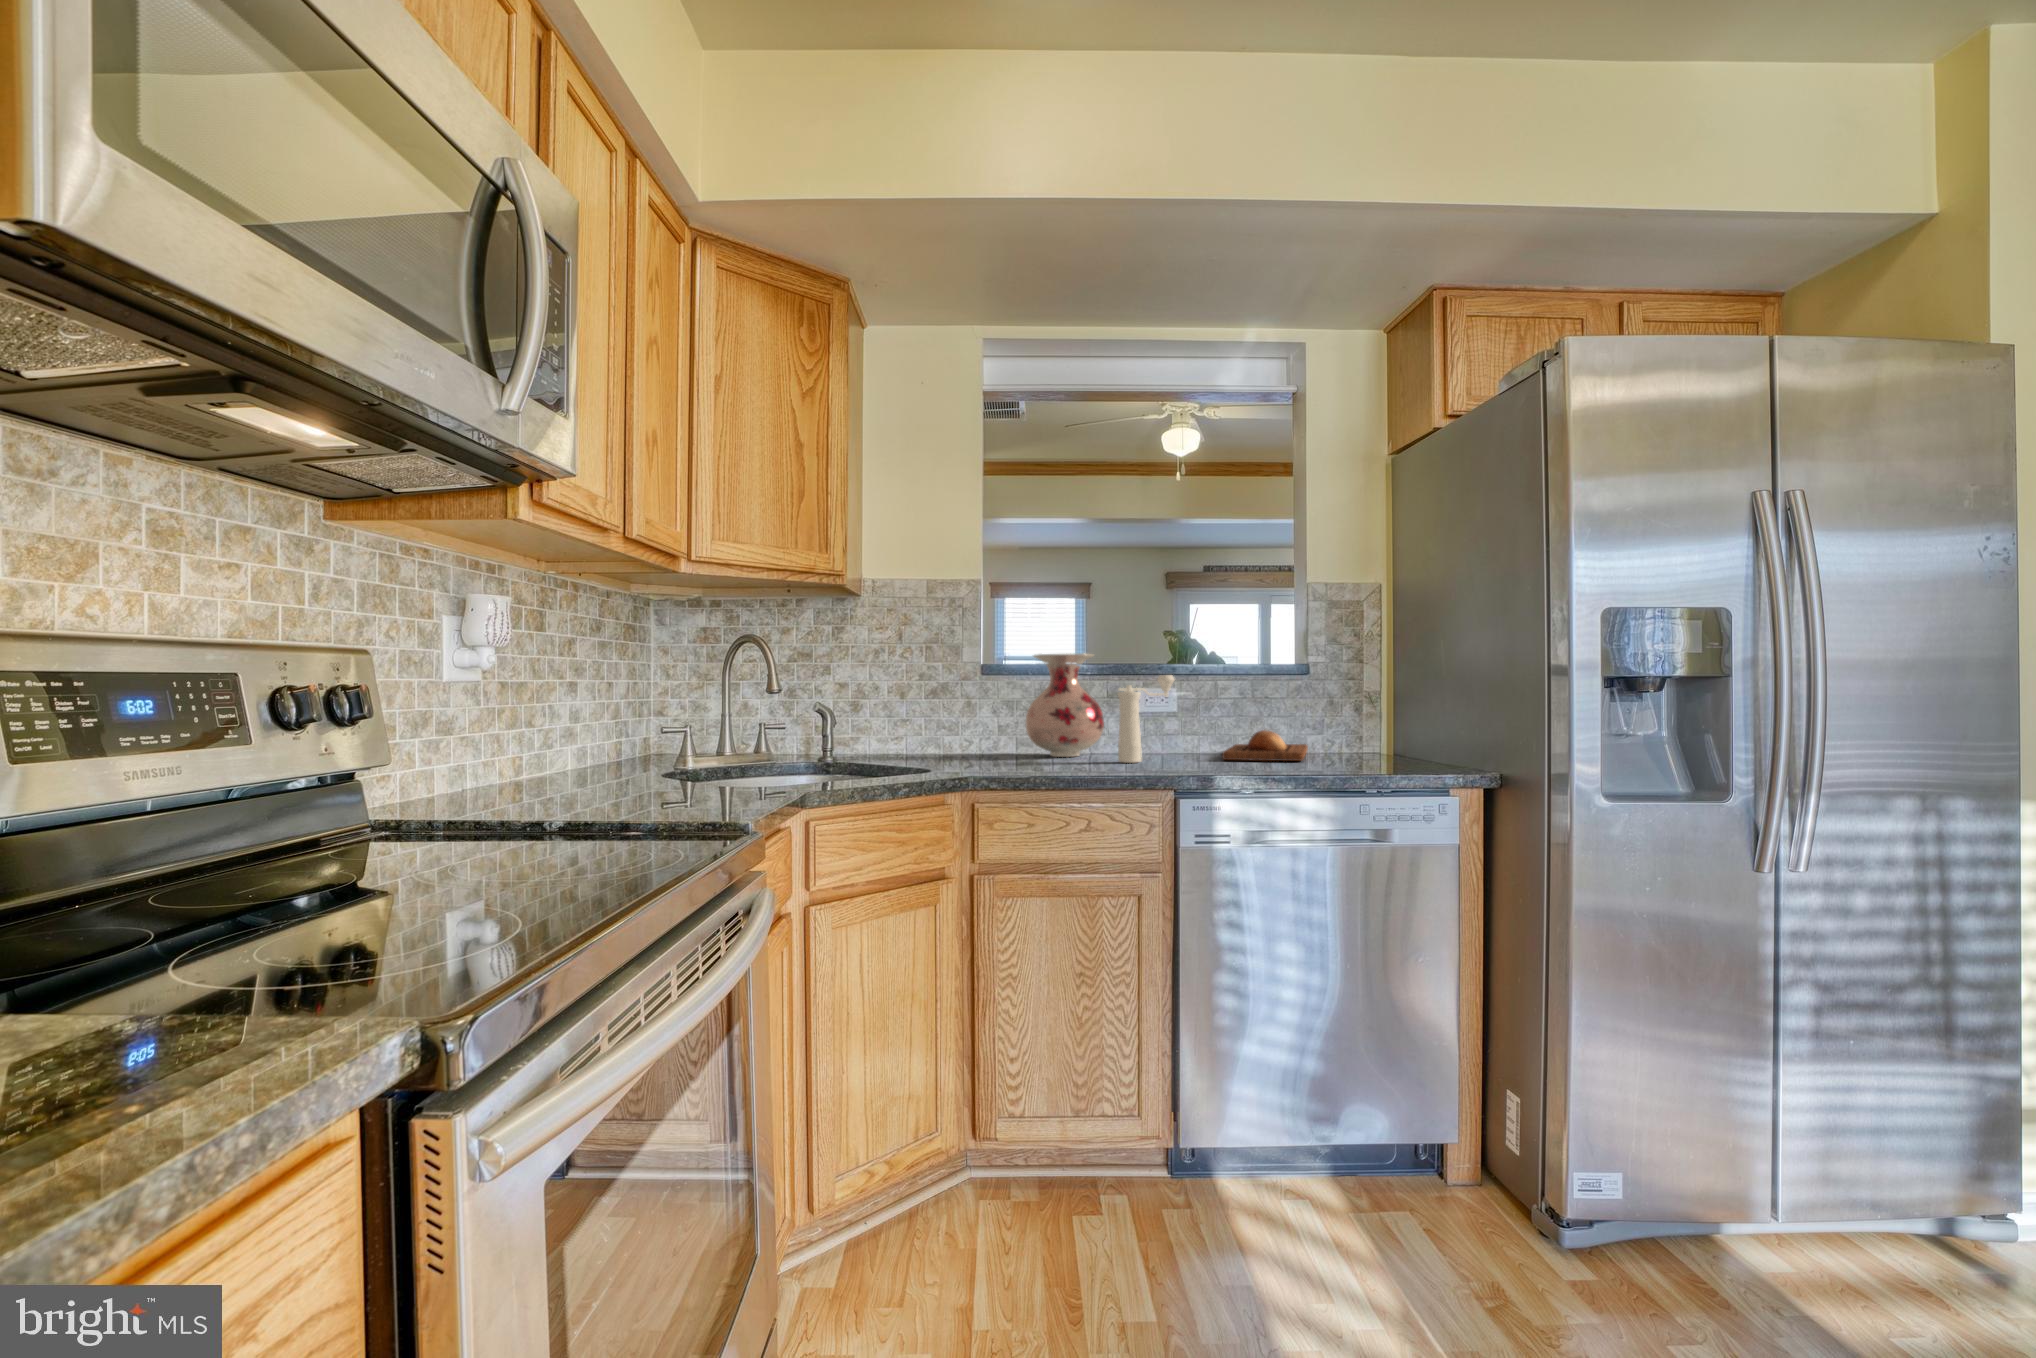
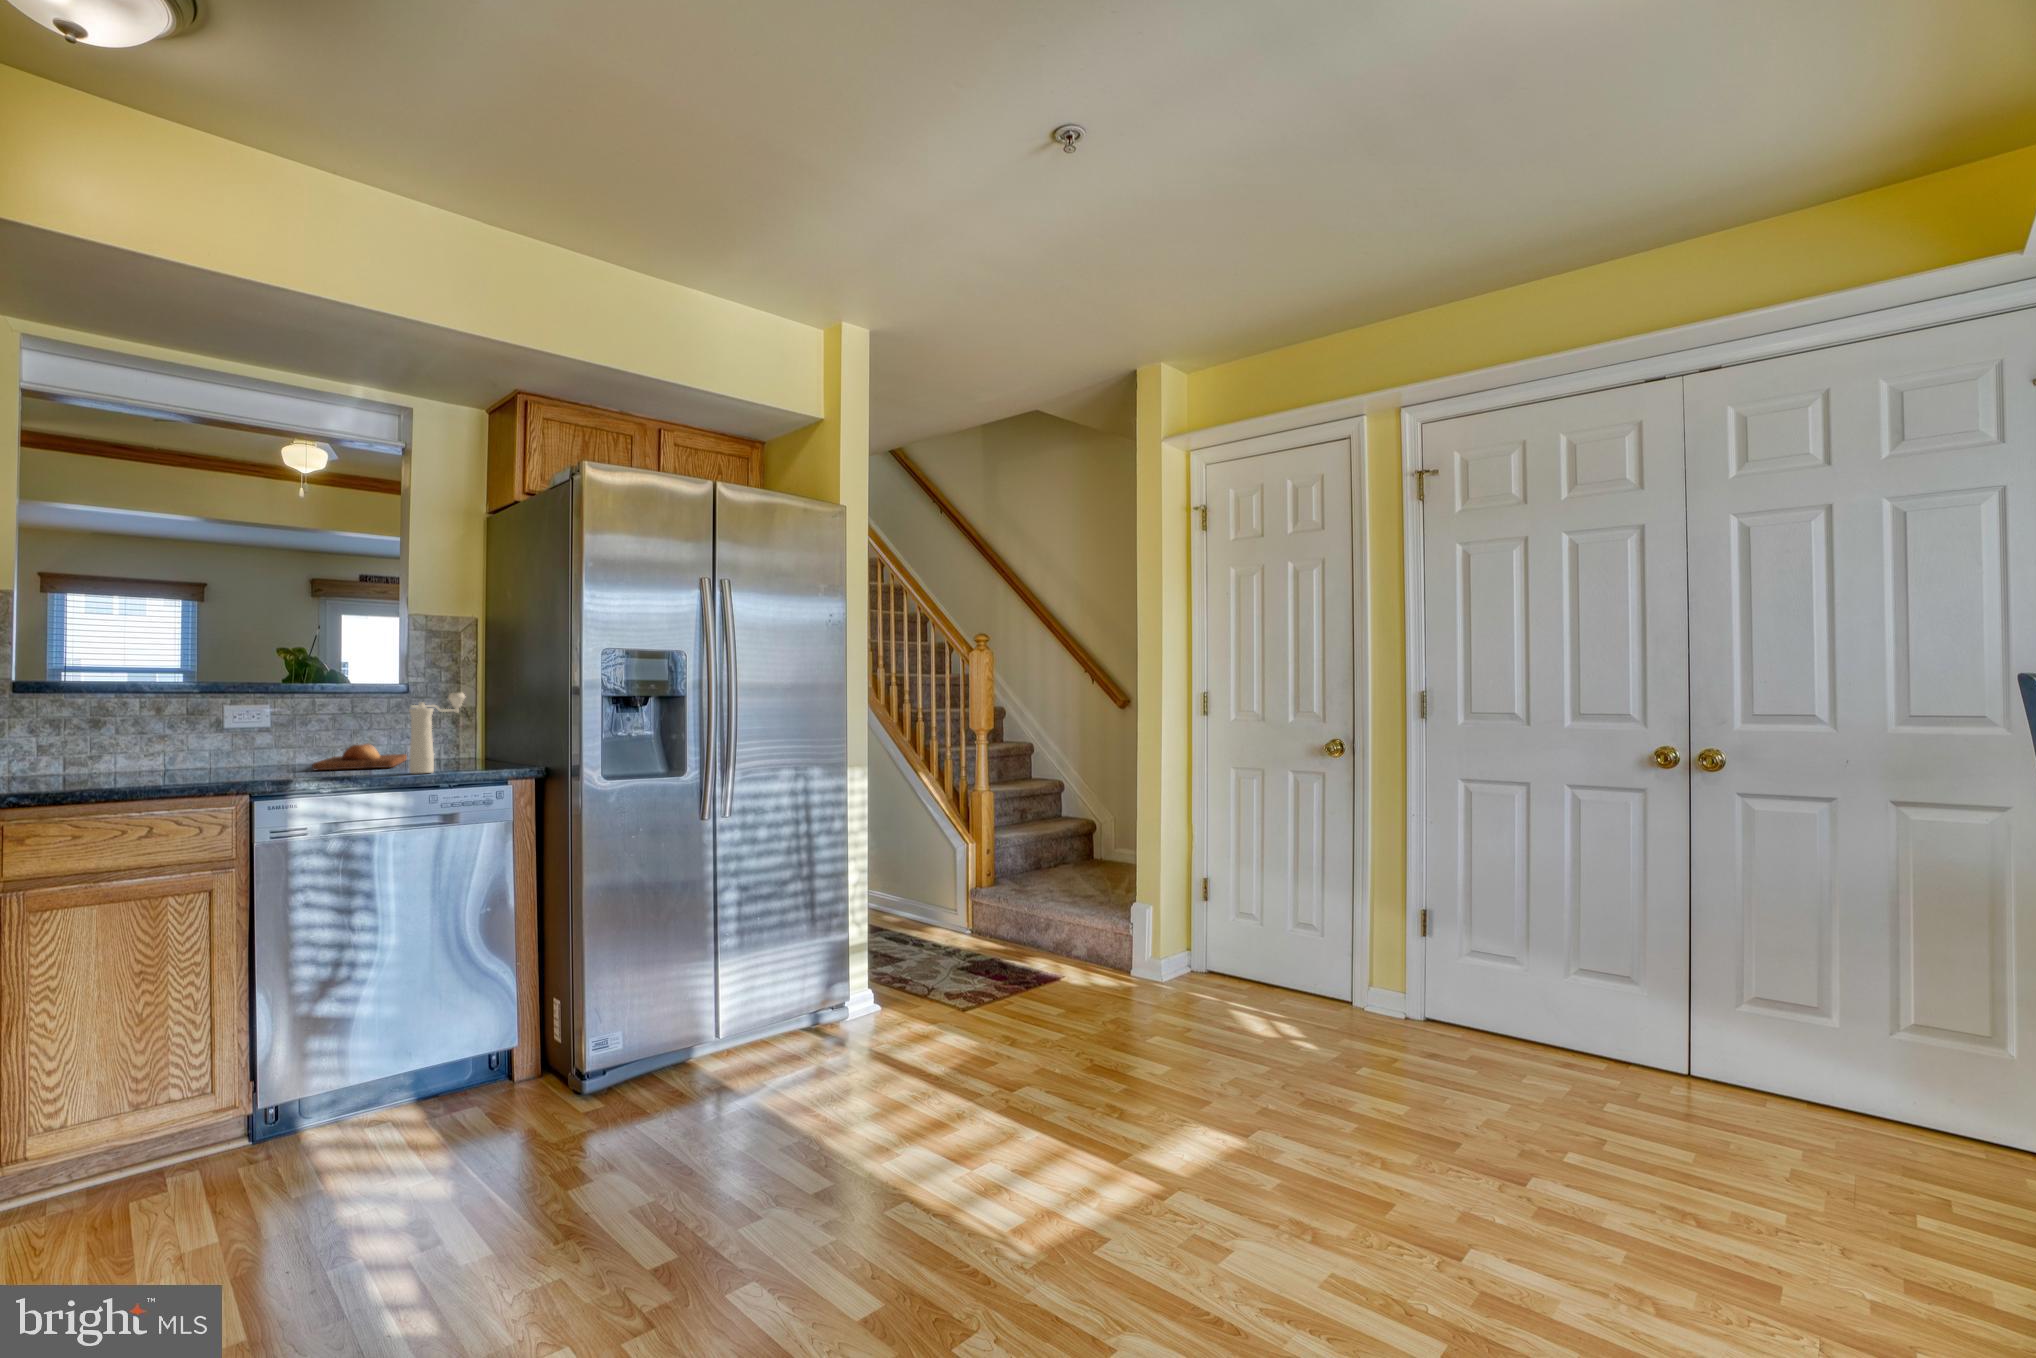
vase: present [1026,654,1104,757] -> none [73,673,177,777]
pepper mill: present [1118,675,1174,763] -> present [409,693,466,774]

